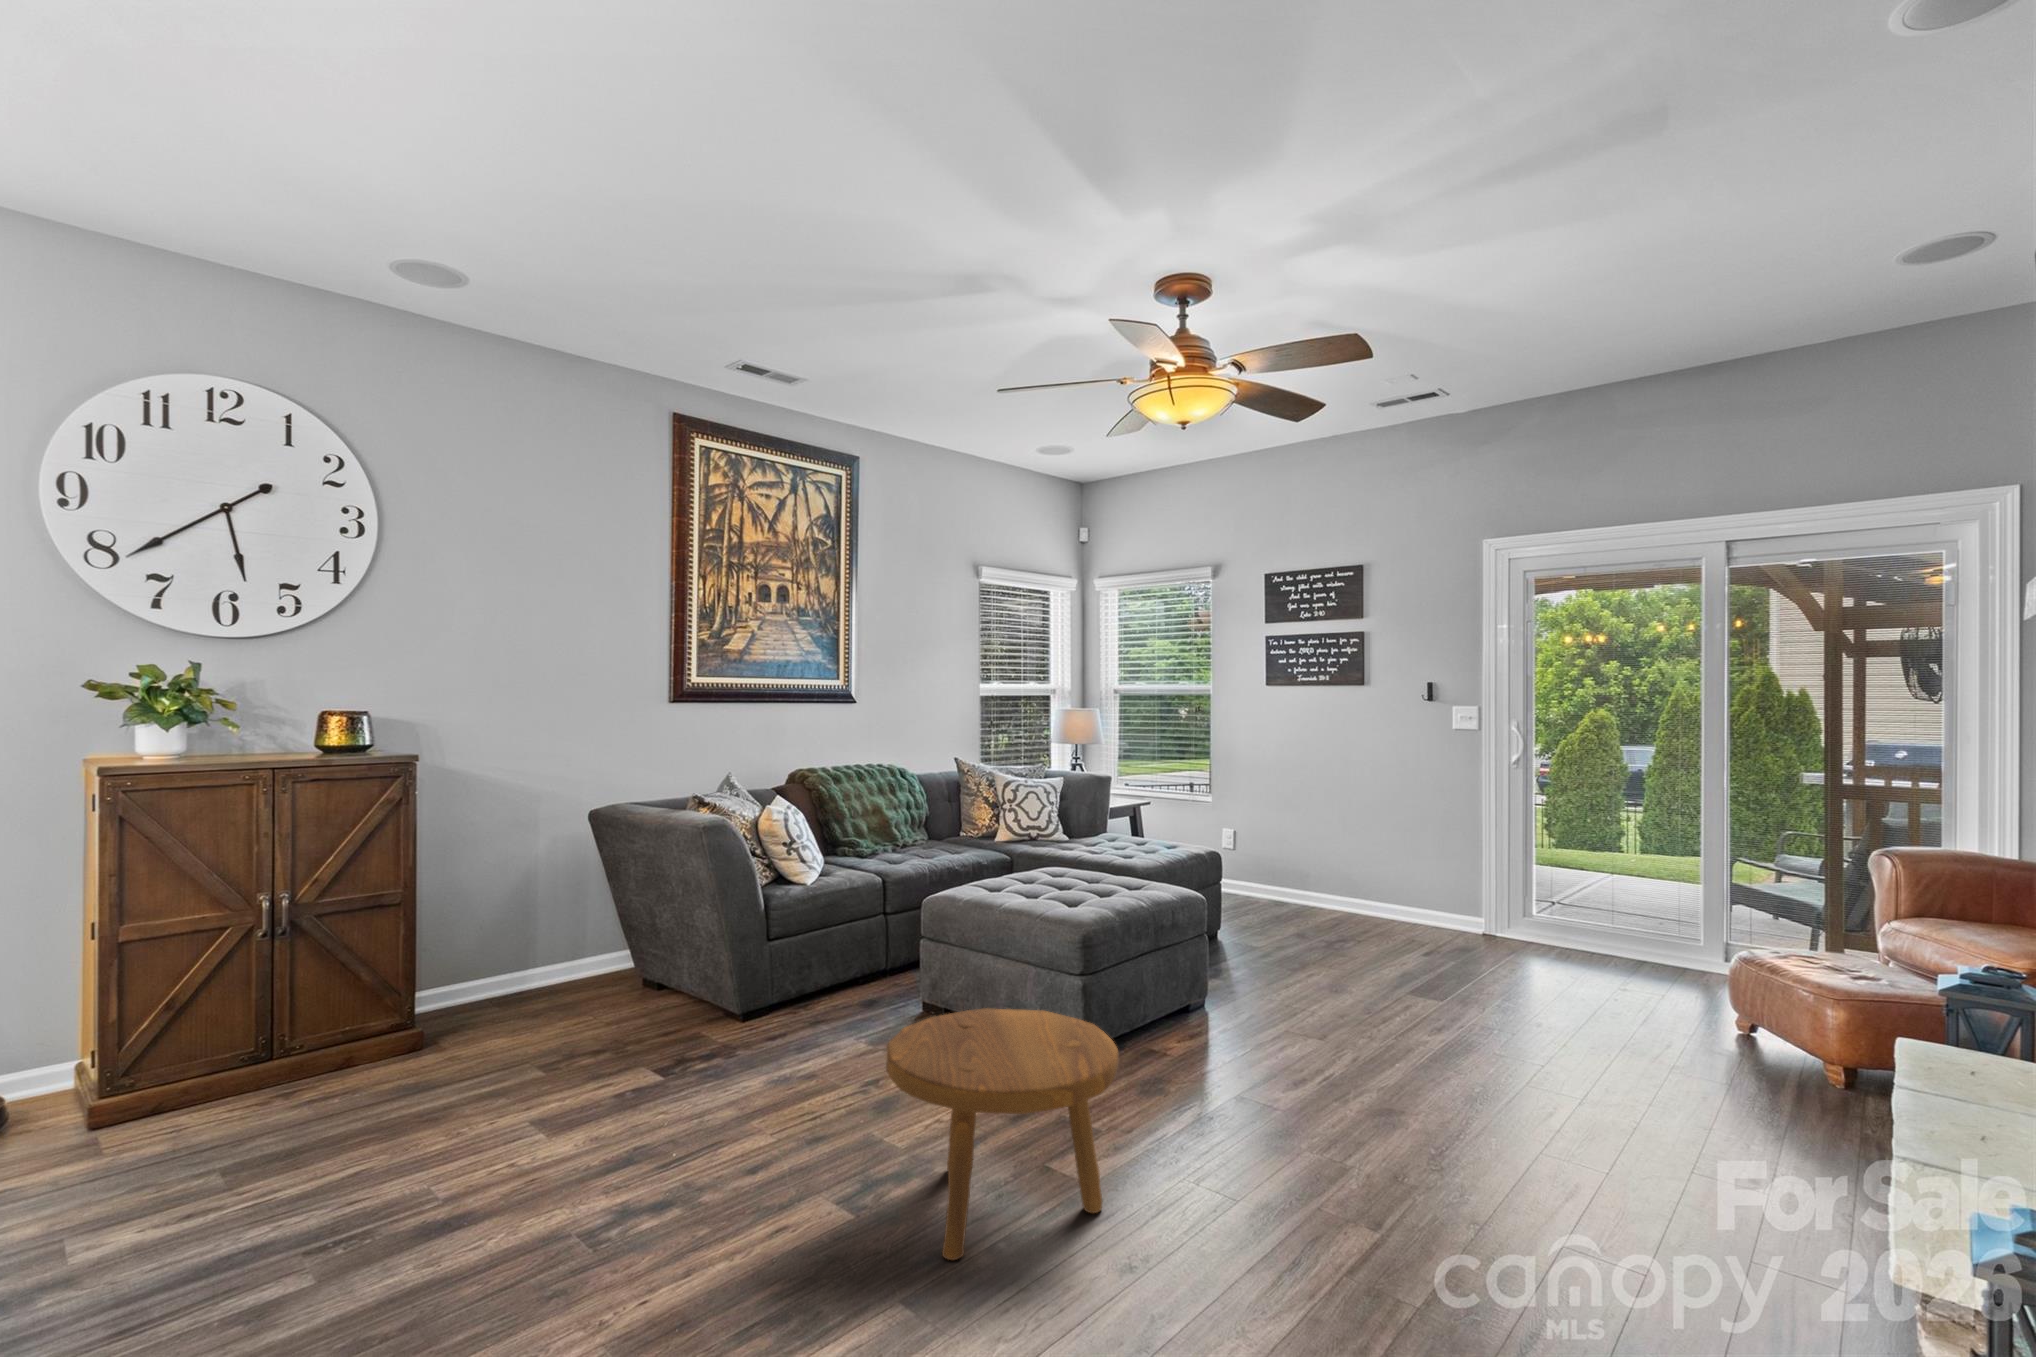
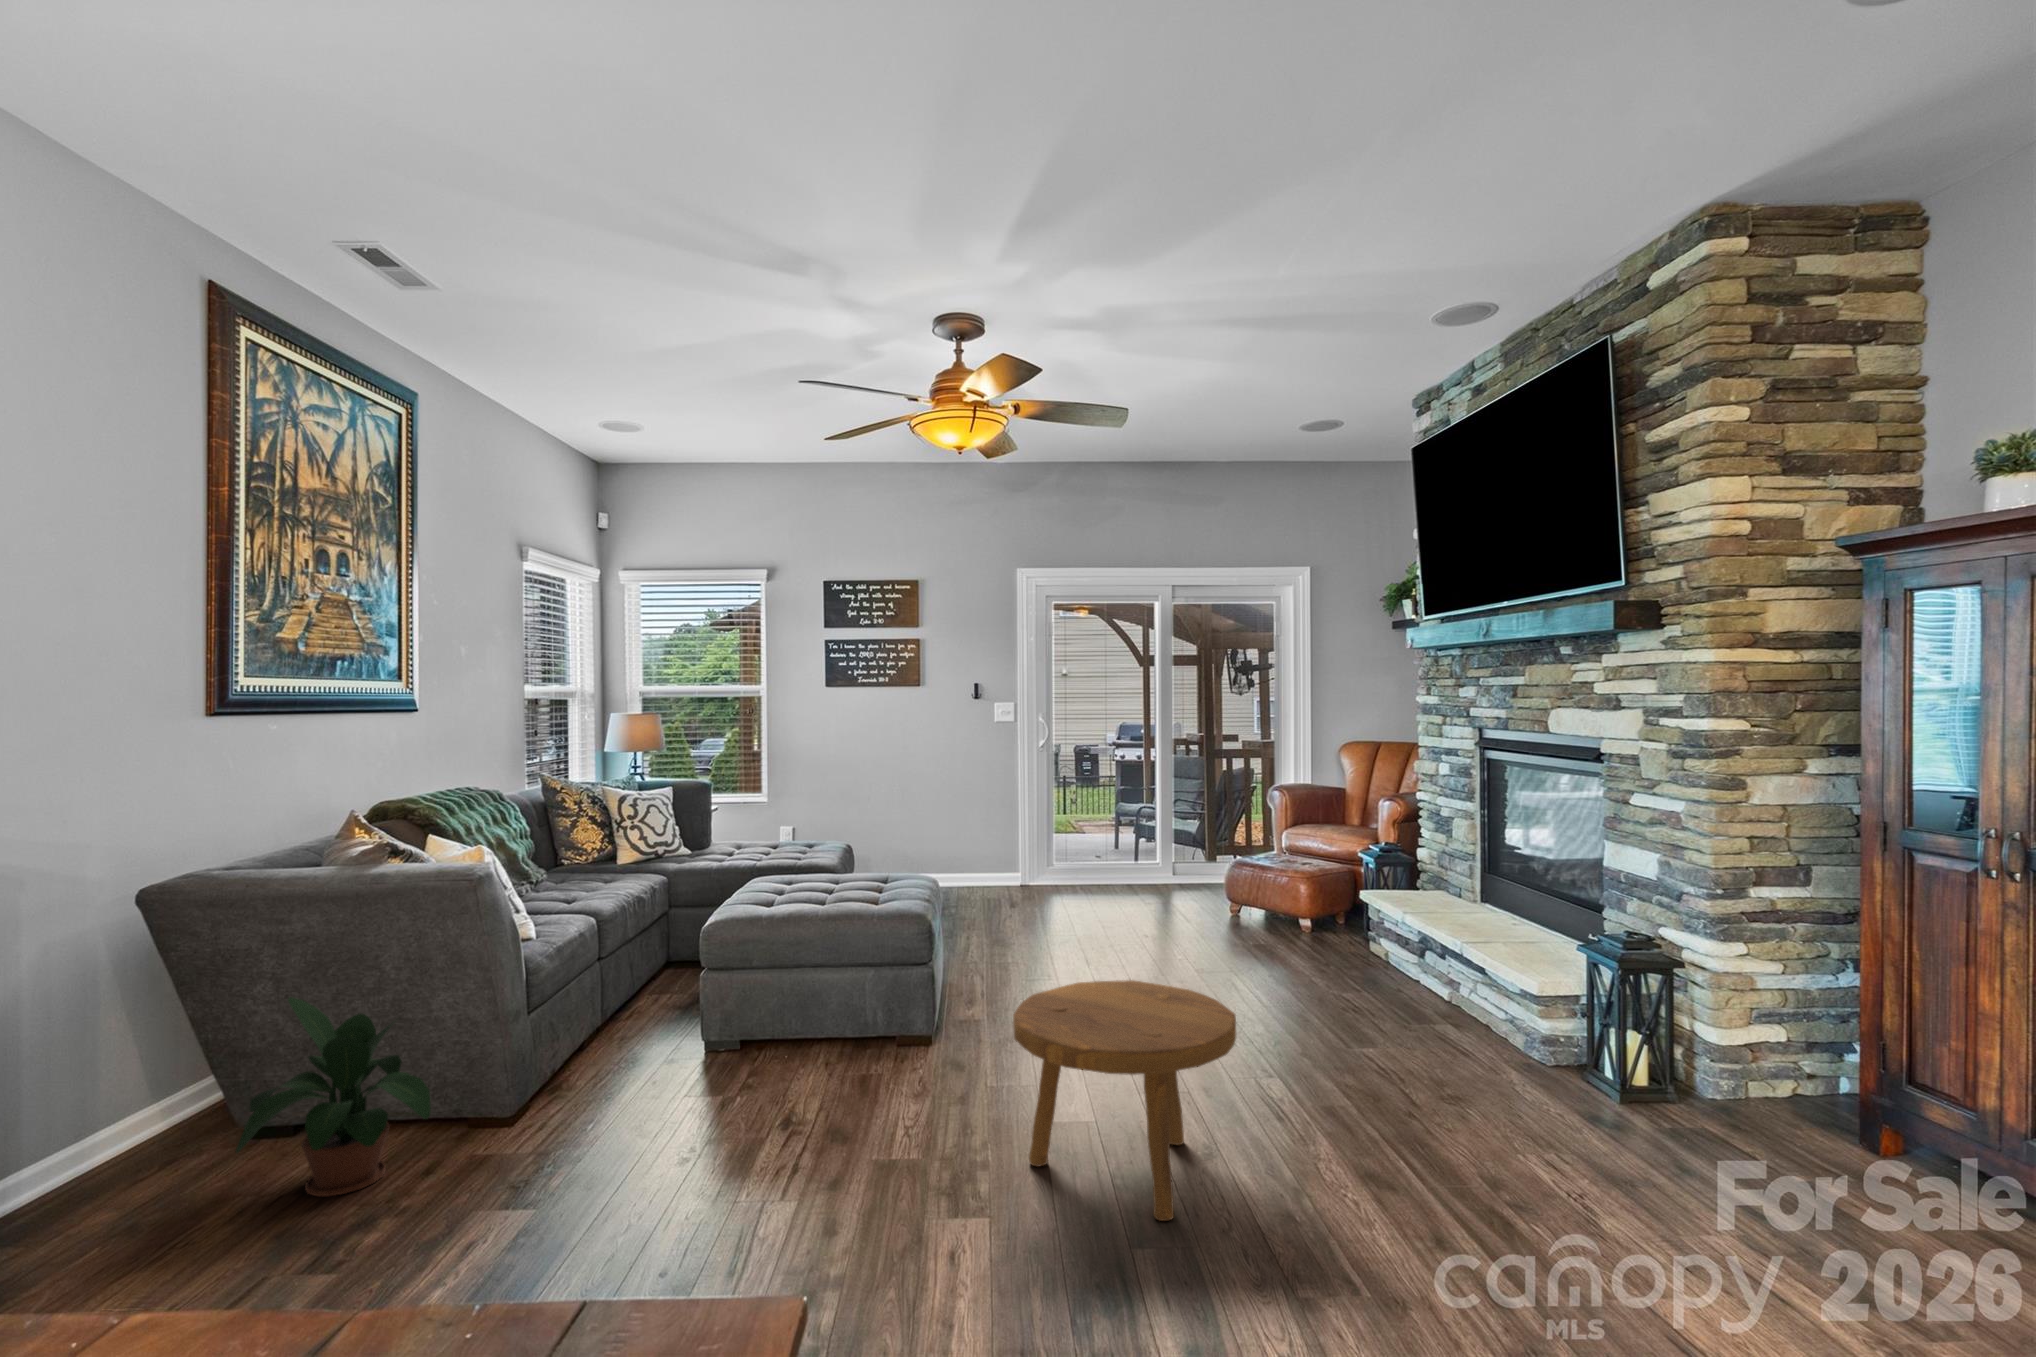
potted plant: none [572,888,685,1023] -> present [236,997,431,1196]

